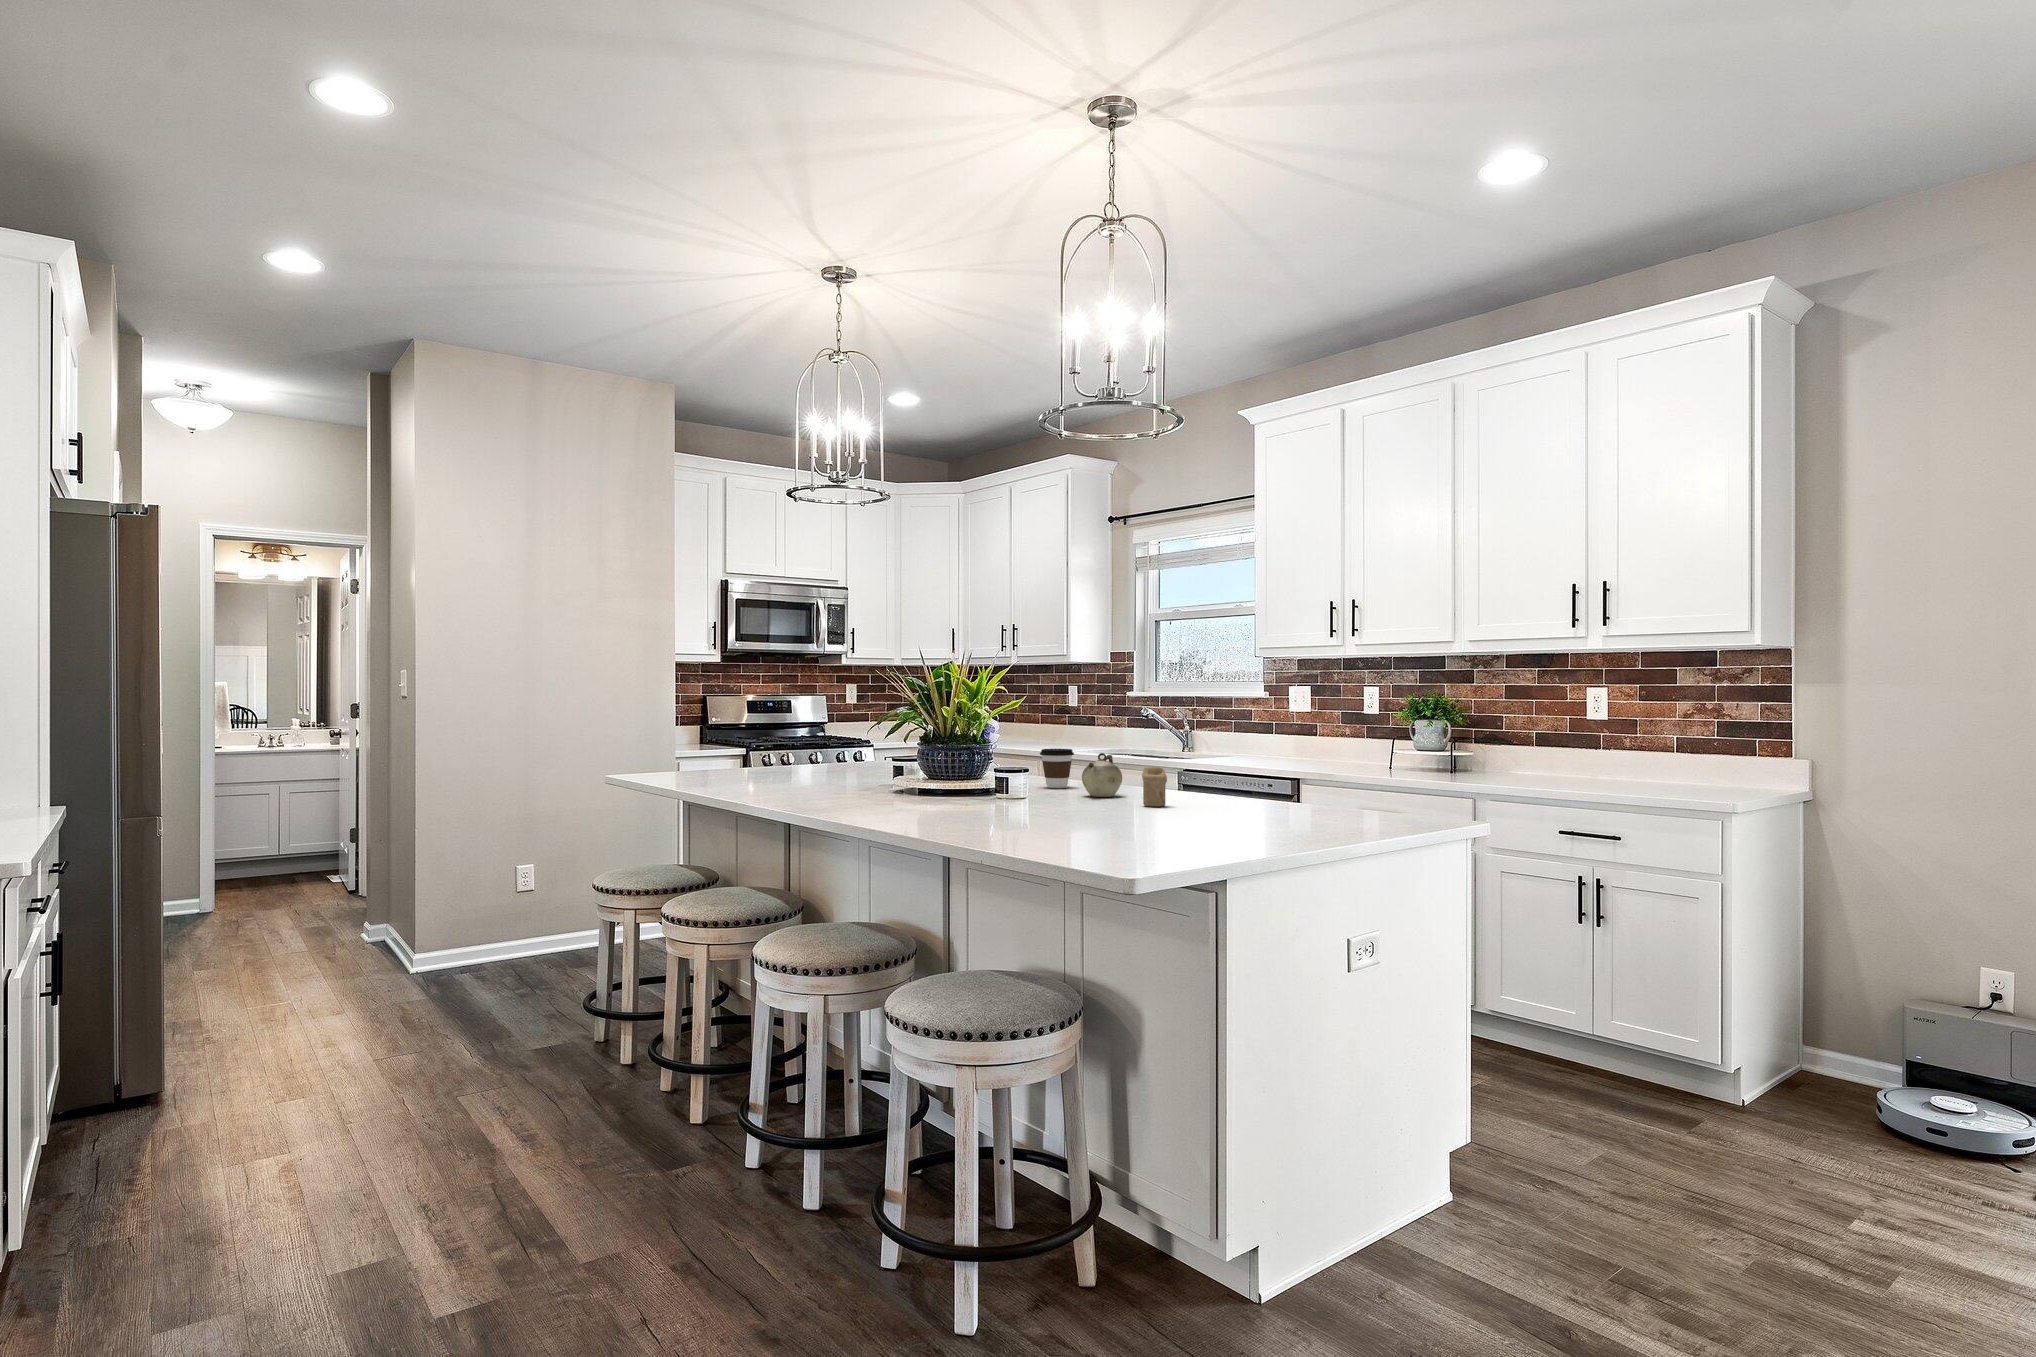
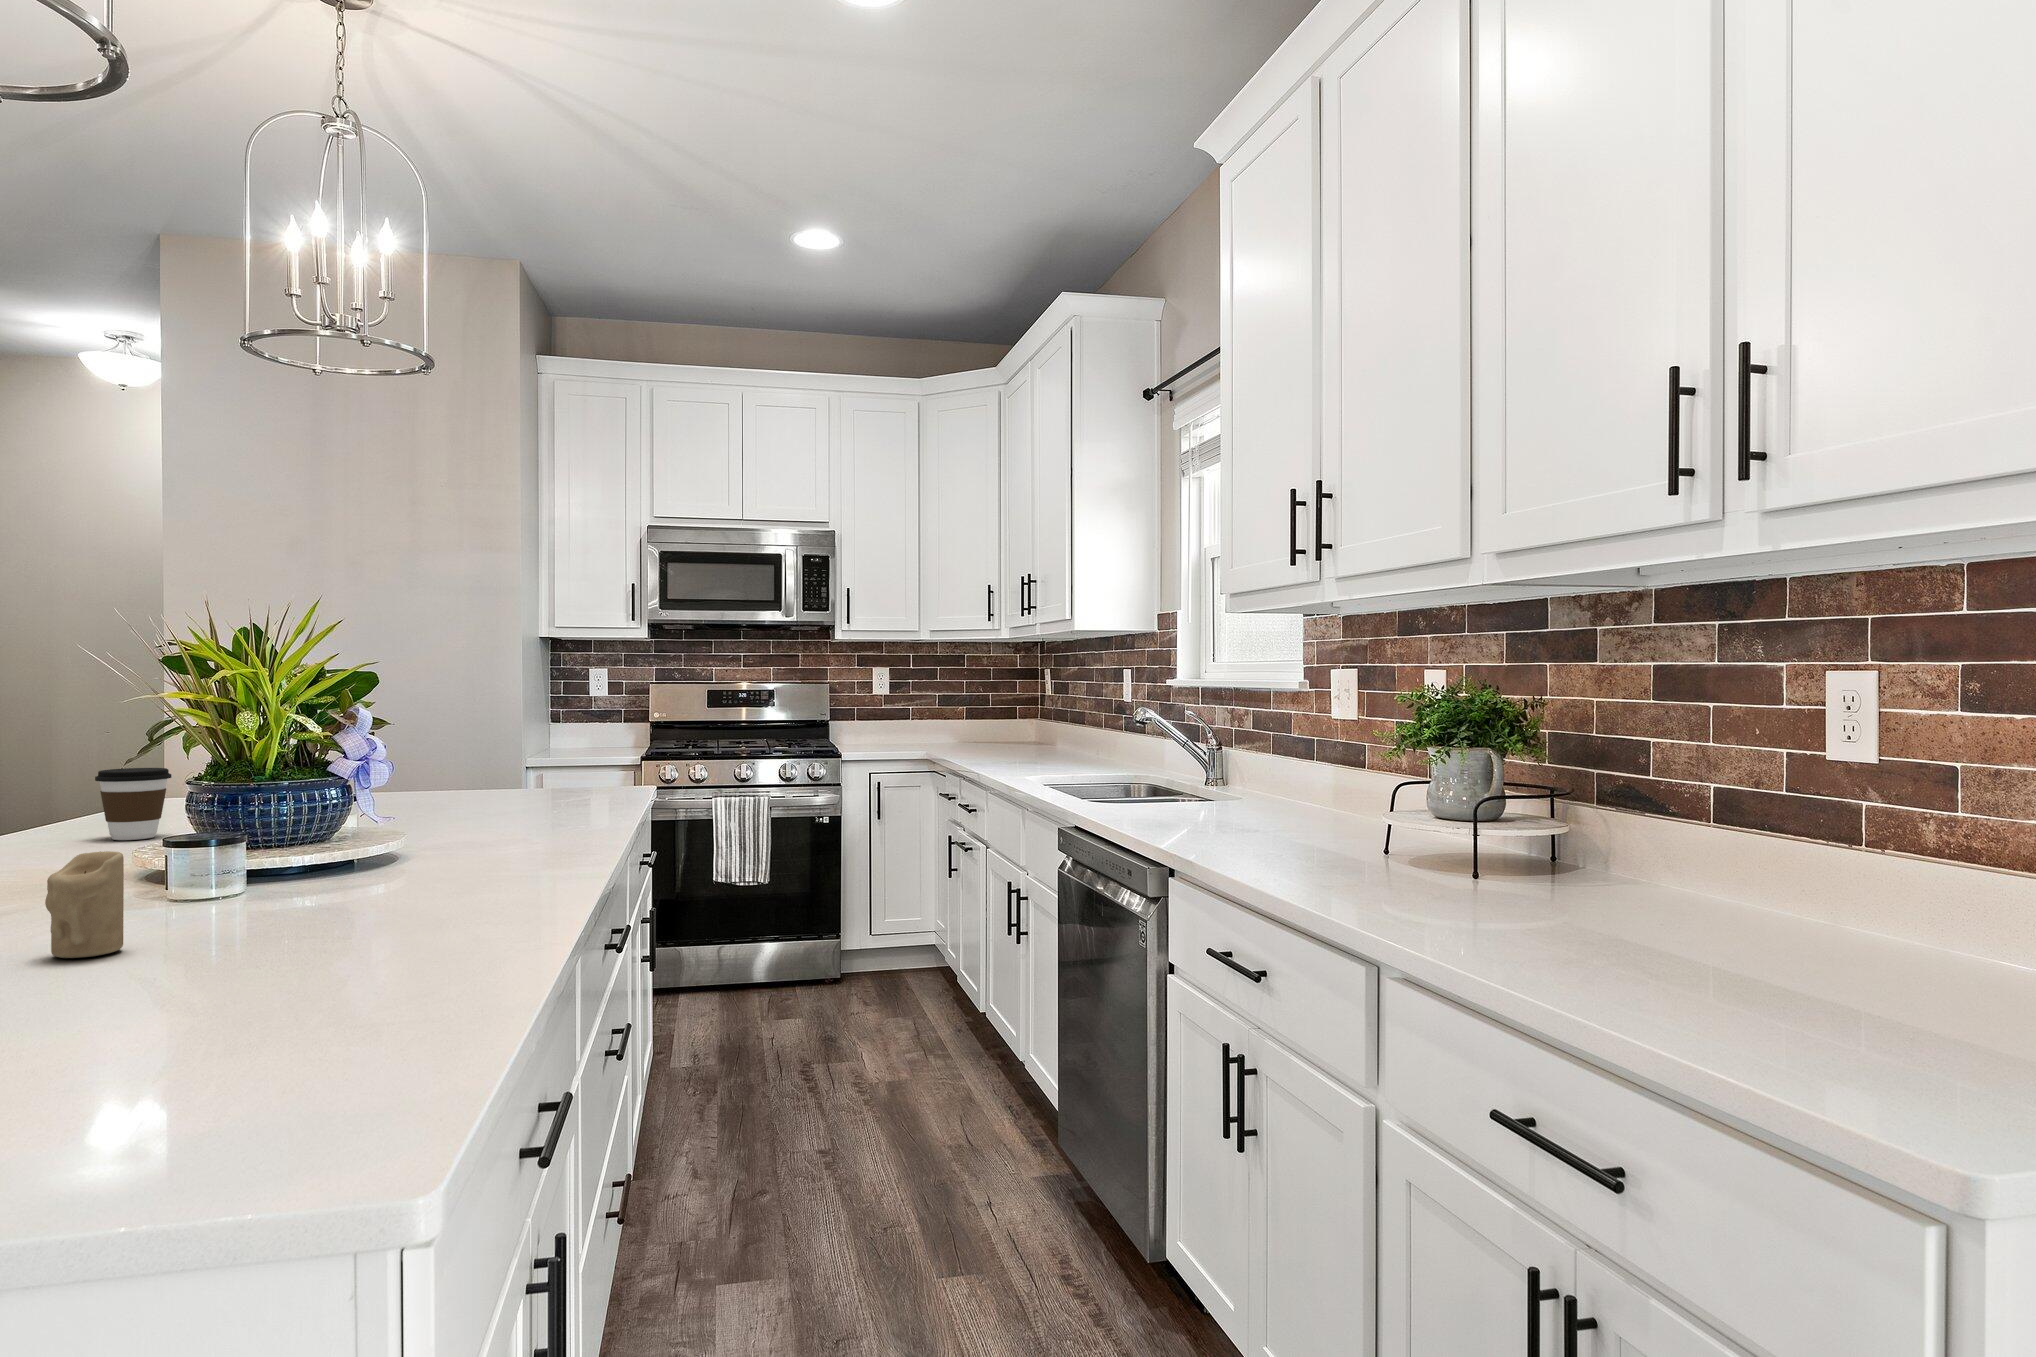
coffee cup: present [1040,749,1074,788] -> present [95,768,171,840]
teapot: present [1082,753,1122,797] -> none [180,802,361,904]

